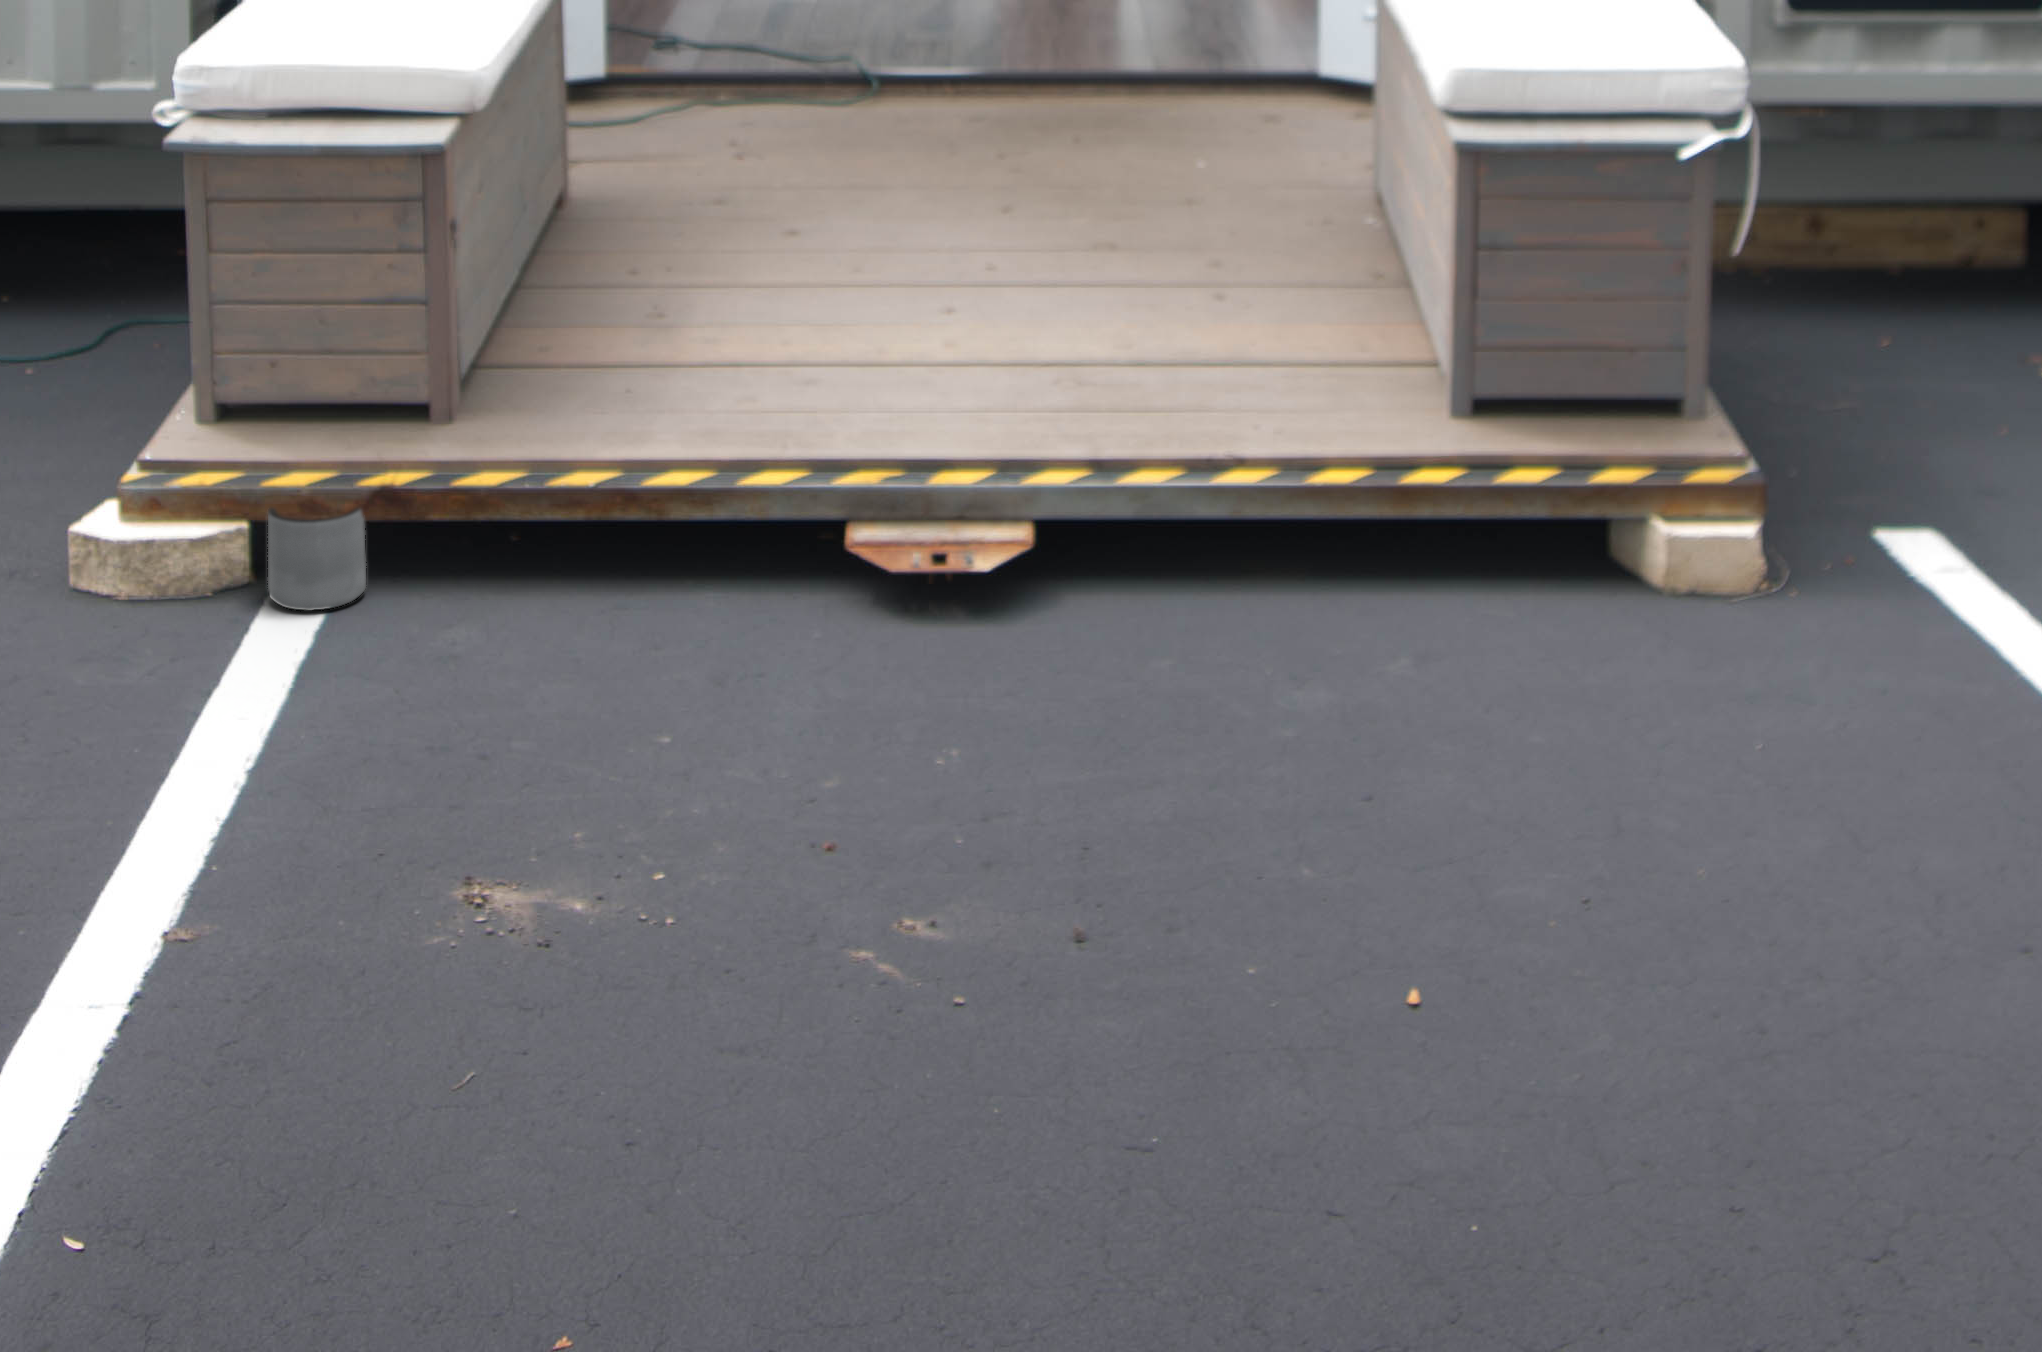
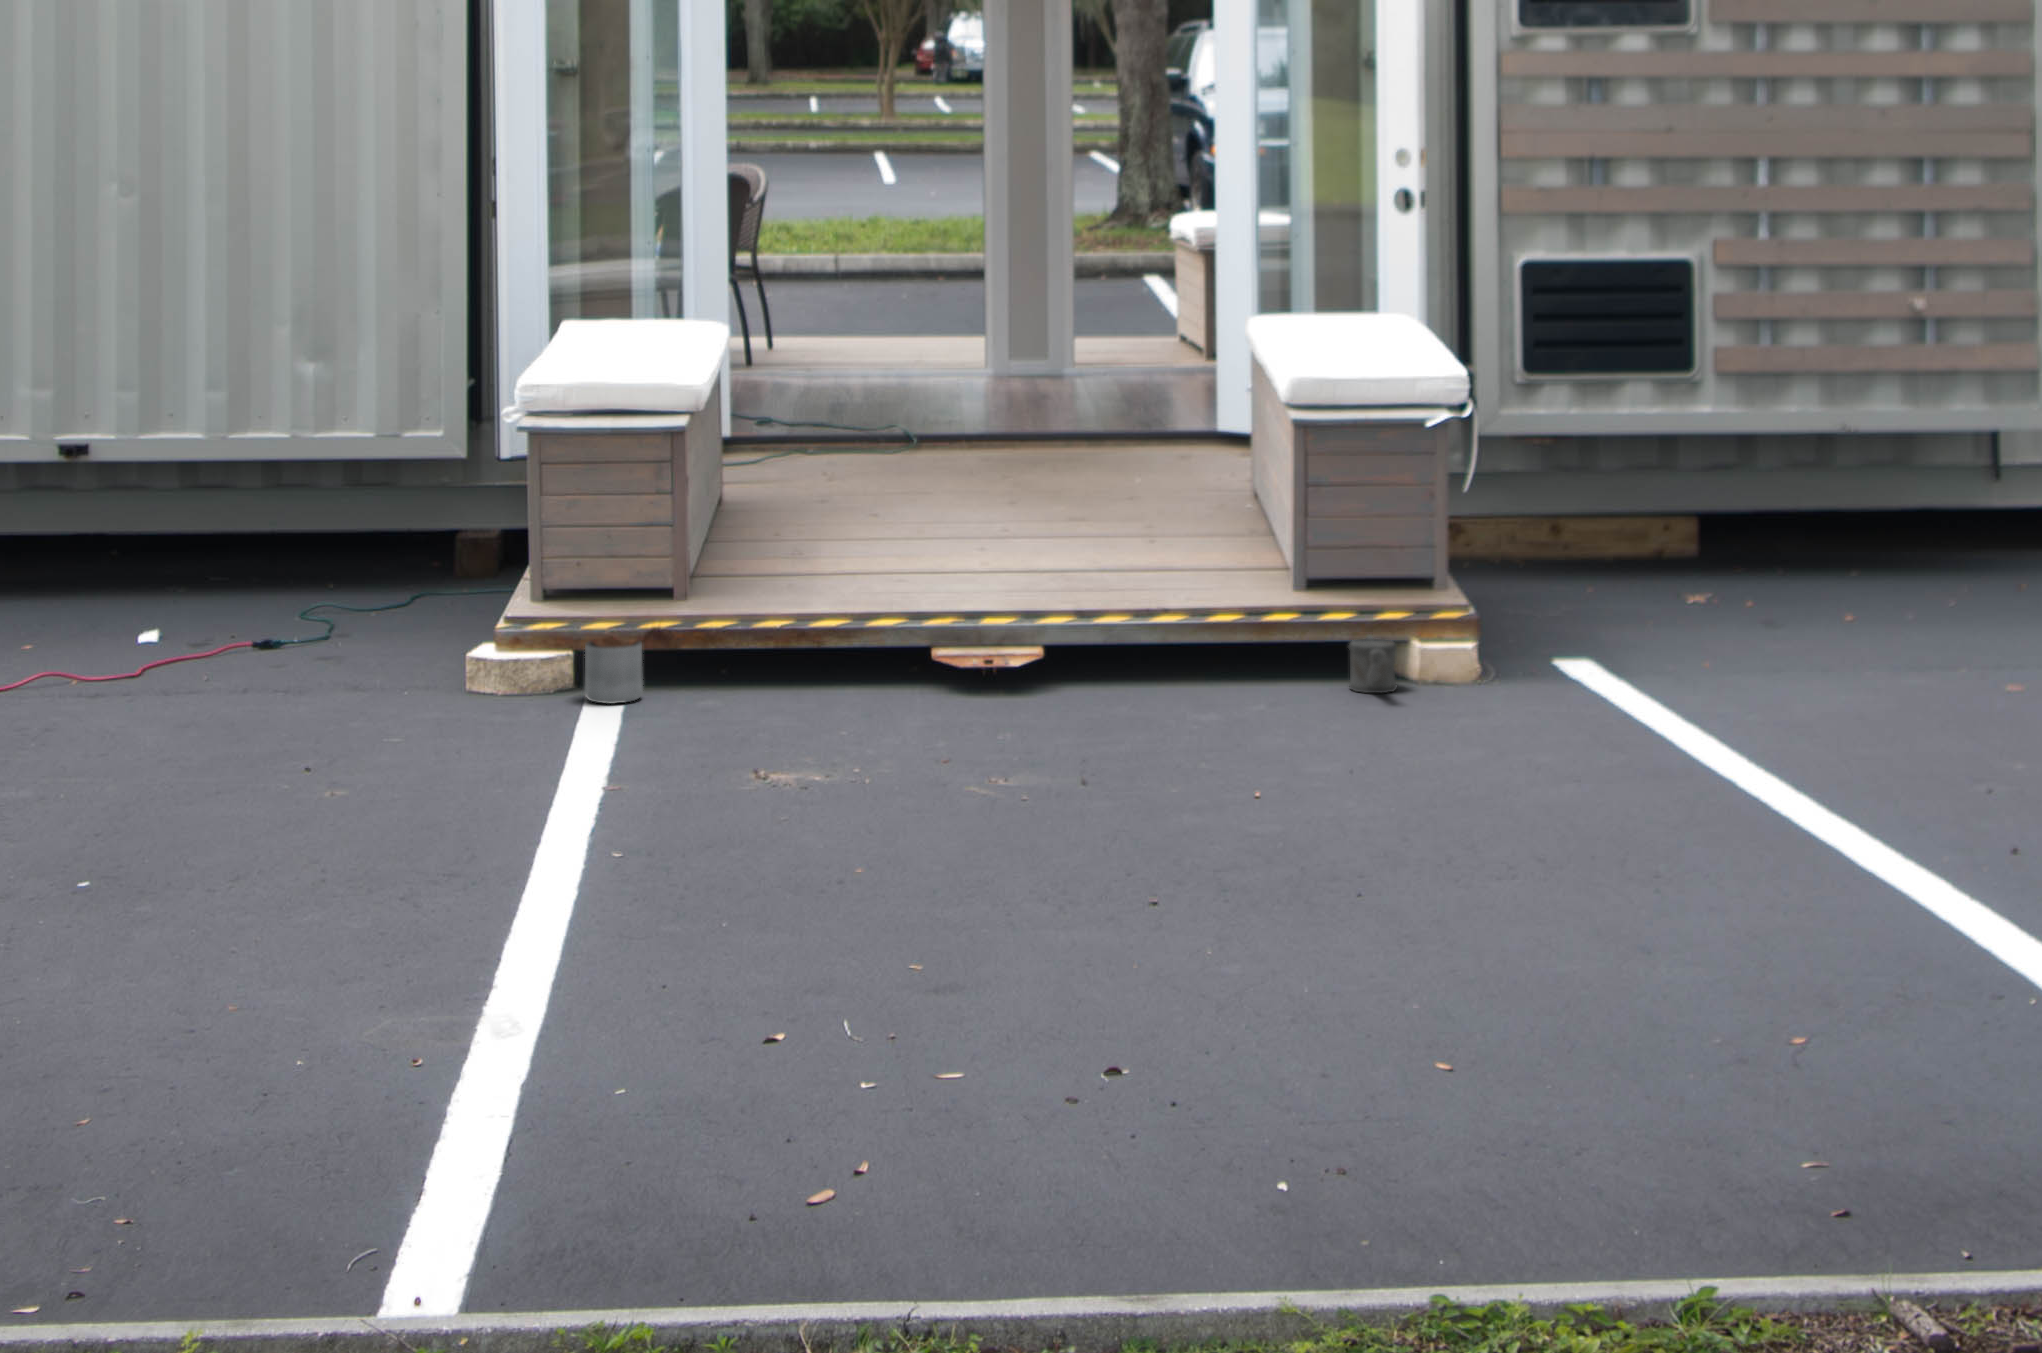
watering can: none [1537,494,1618,607] -> present [1349,635,1397,693]

